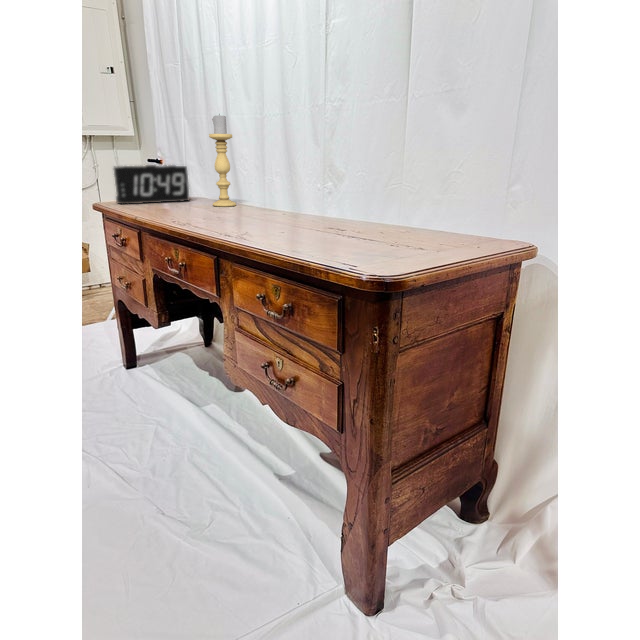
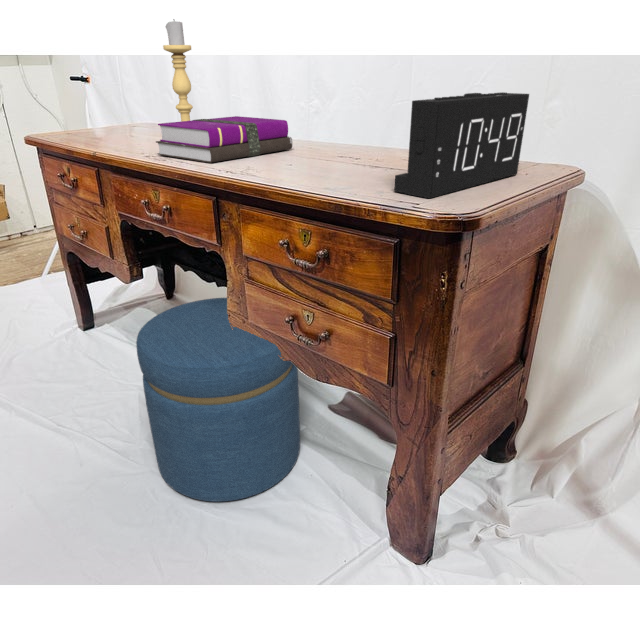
alarm clock: present [114,165,189,204] -> present [394,92,529,198]
notebook: none [182,192,298,228] -> present [156,116,292,163]
ottoman: none [141,345,285,531] -> present [136,298,300,502]

